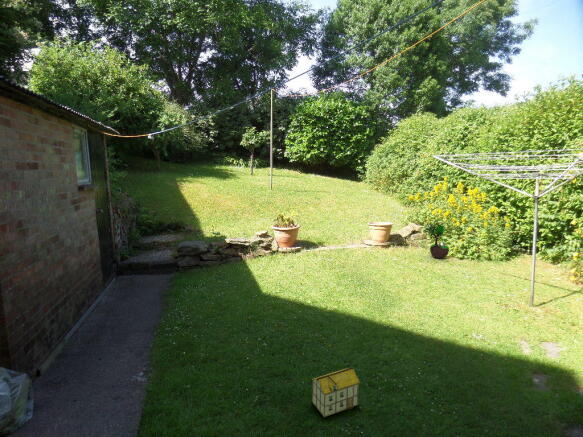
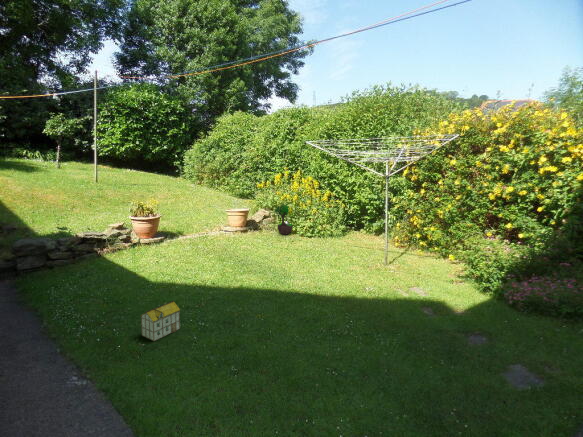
toy house: present [312,367,360,417] -> present [141,301,180,341]

